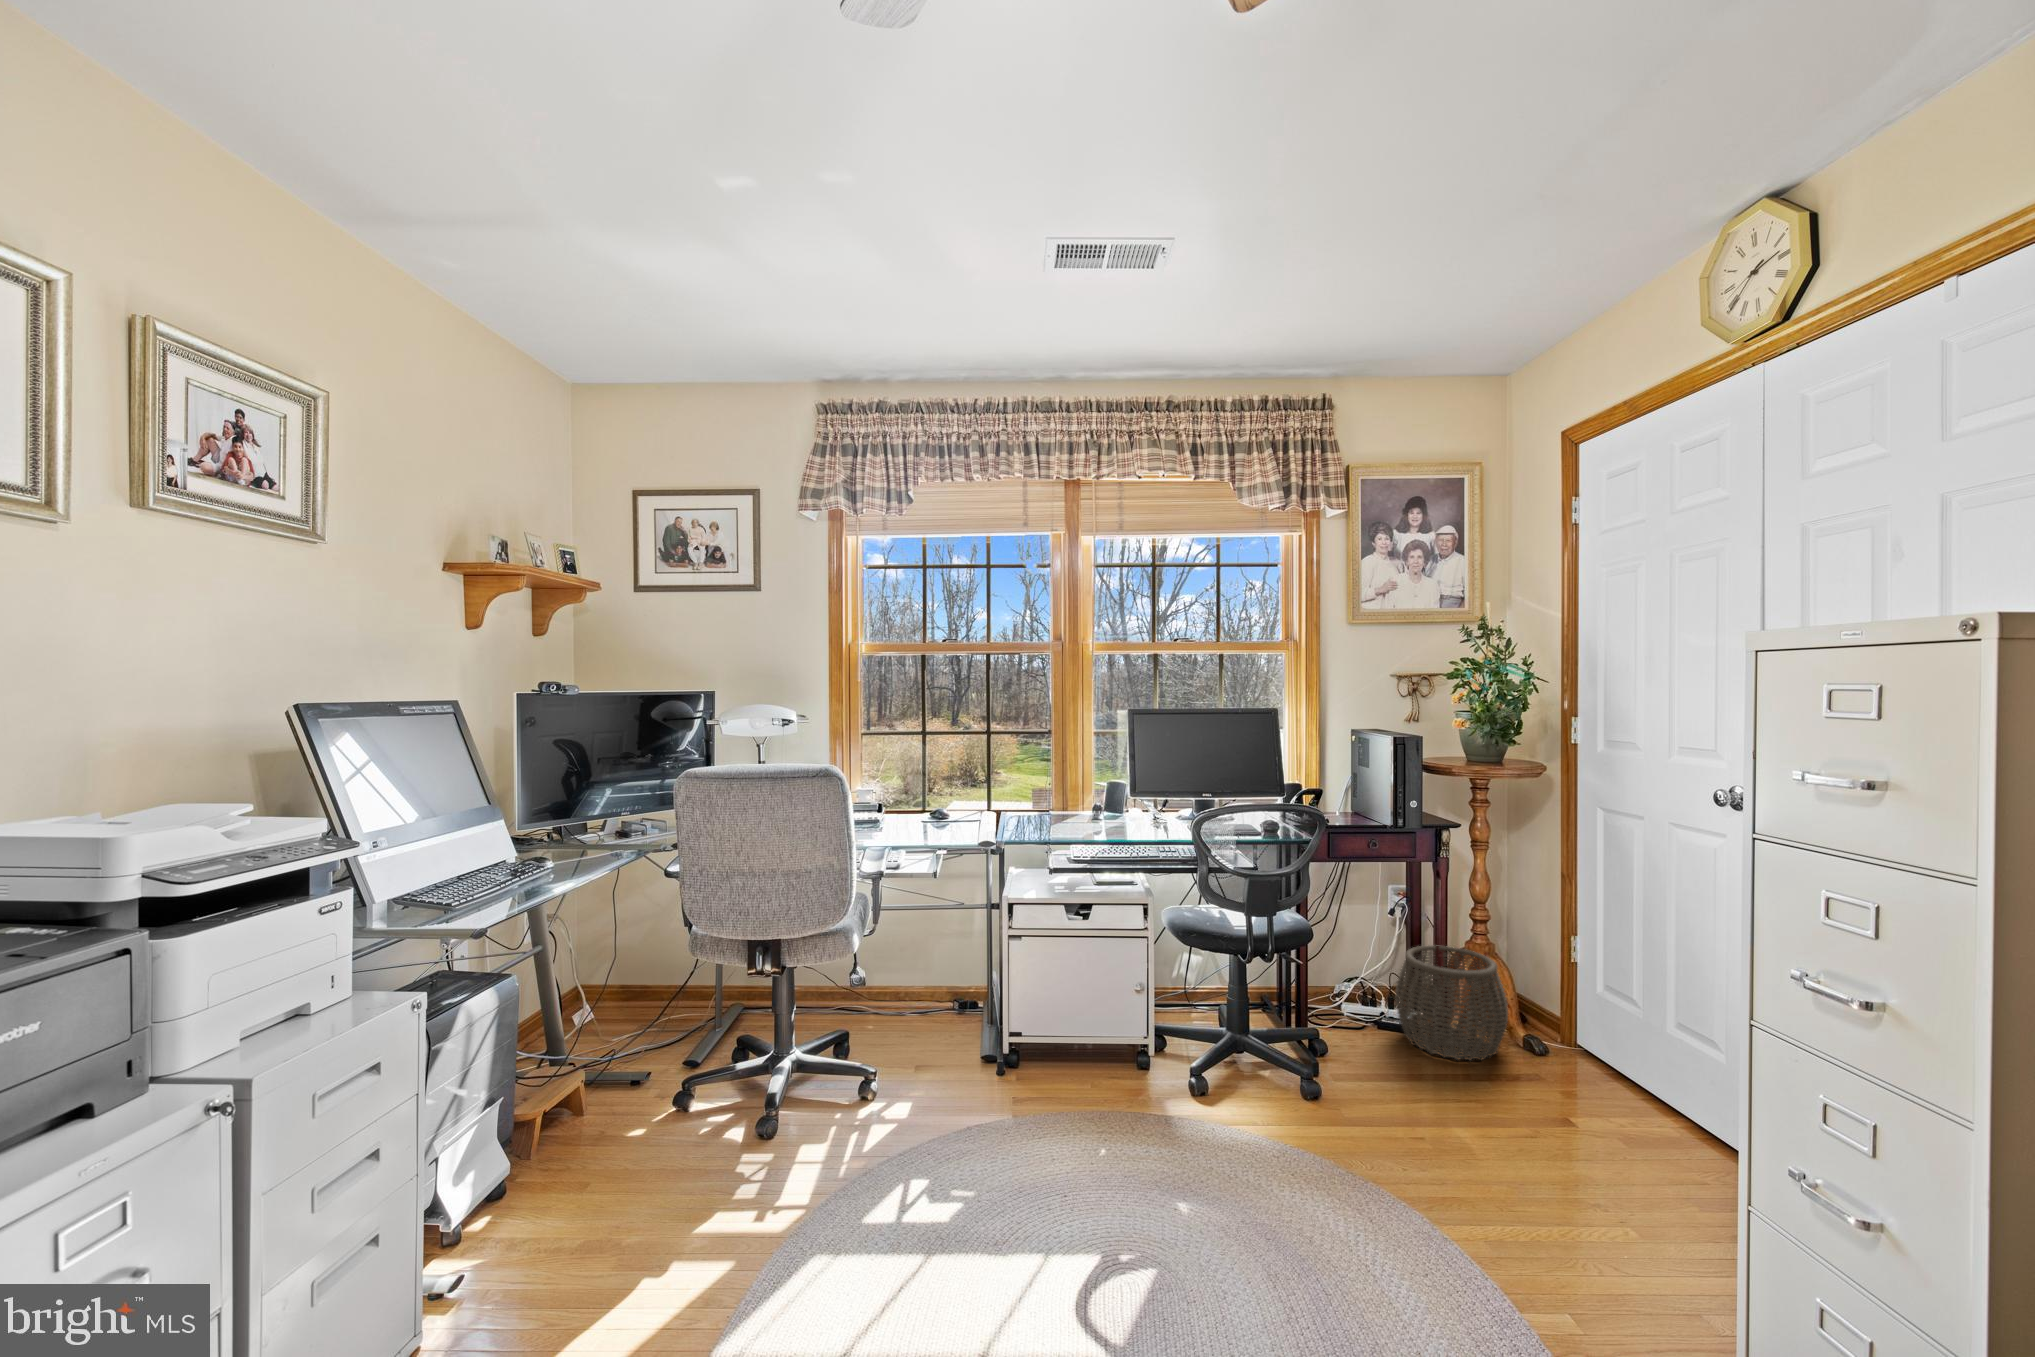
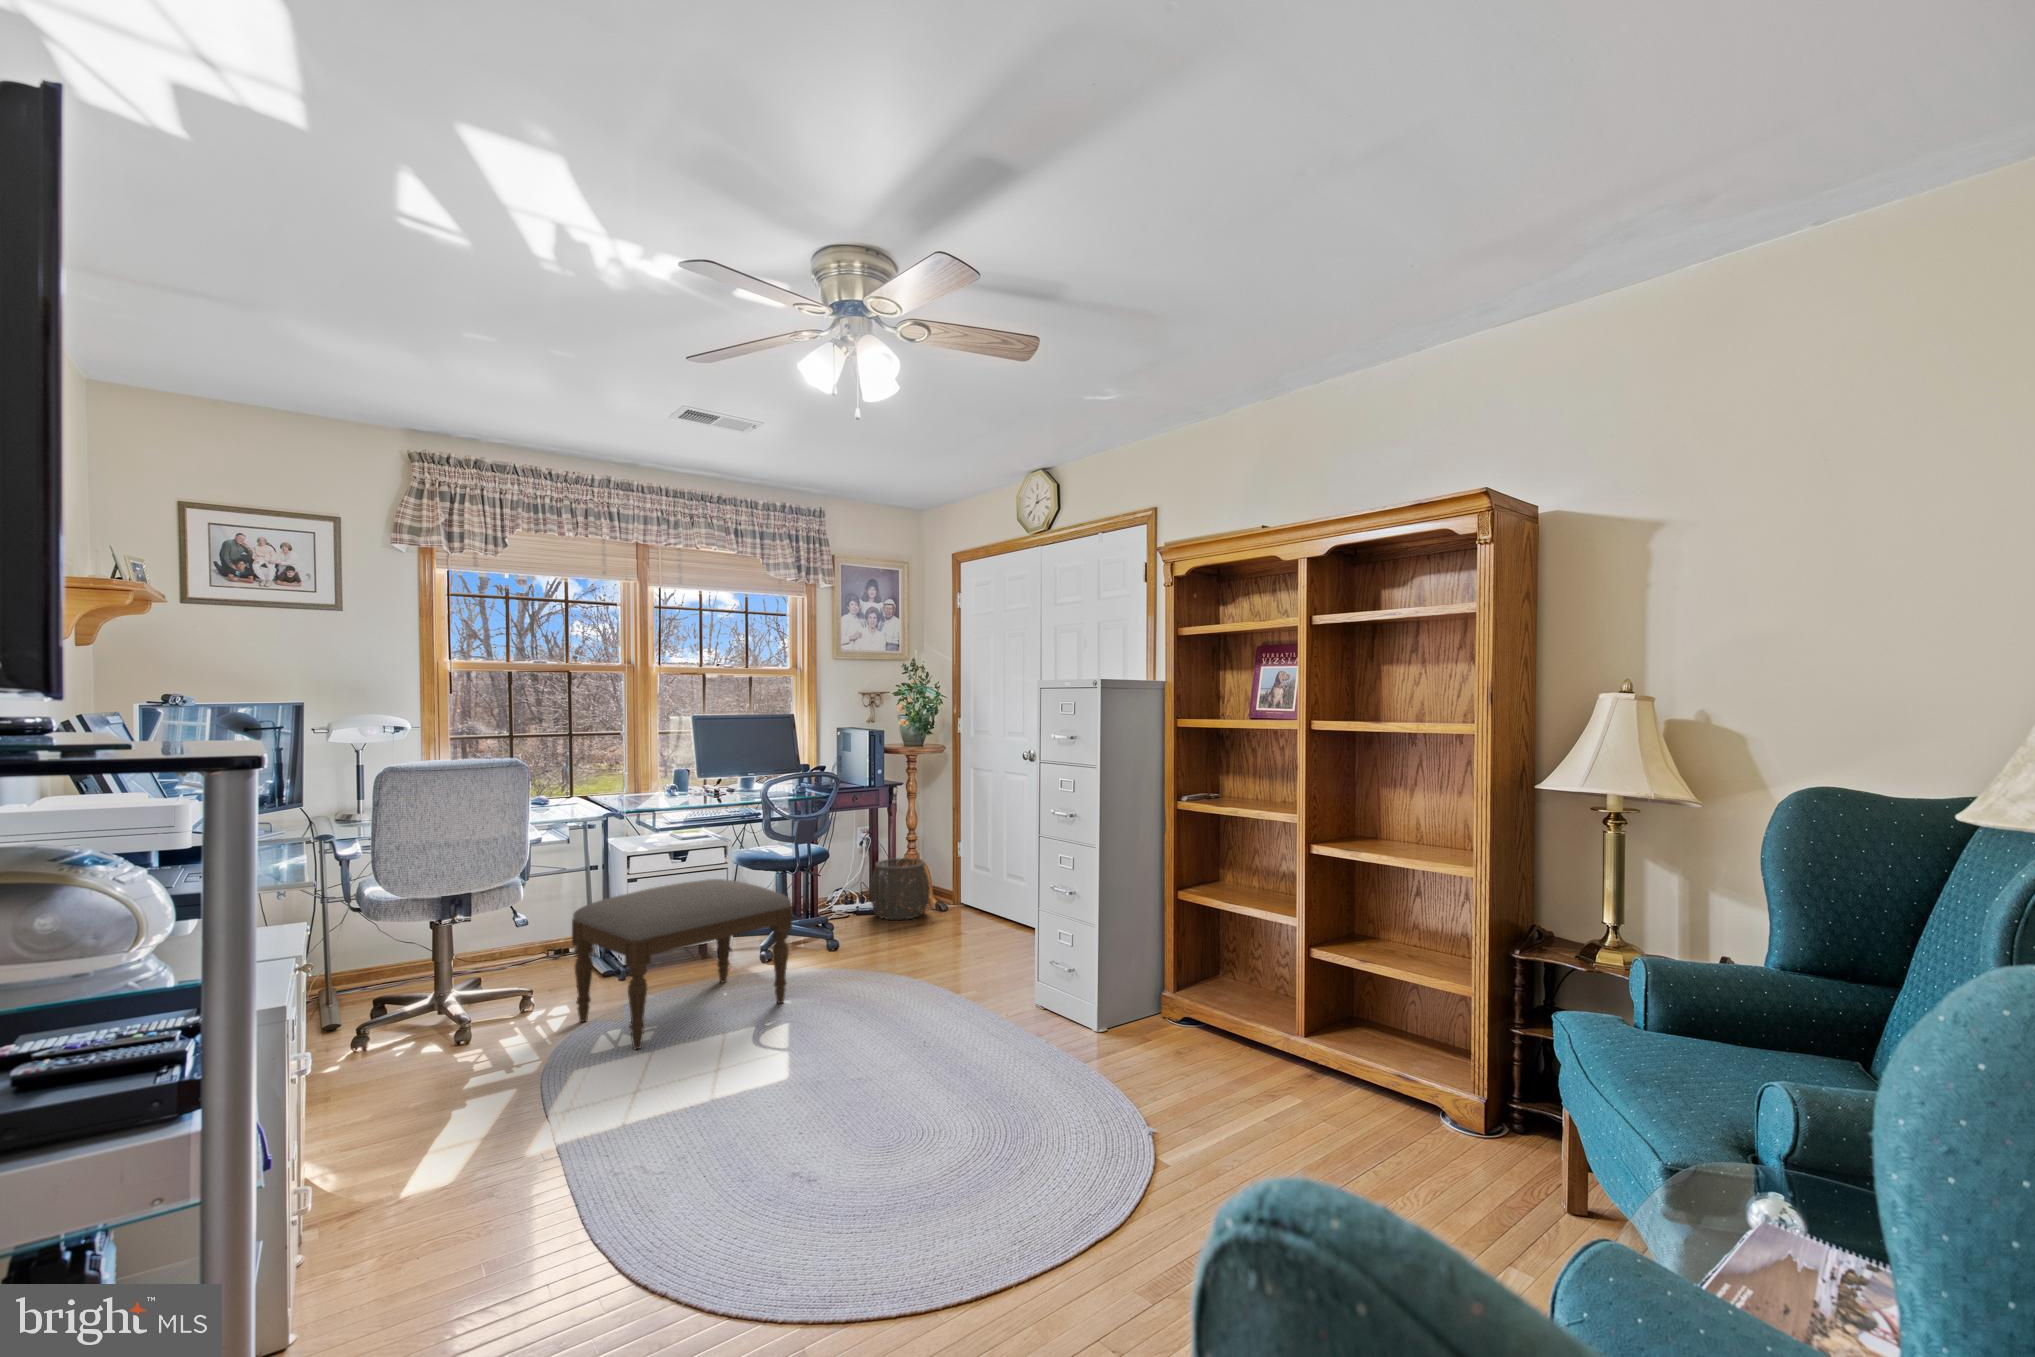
ottoman: none [882,963,1174,1238] -> present [572,879,792,1049]

